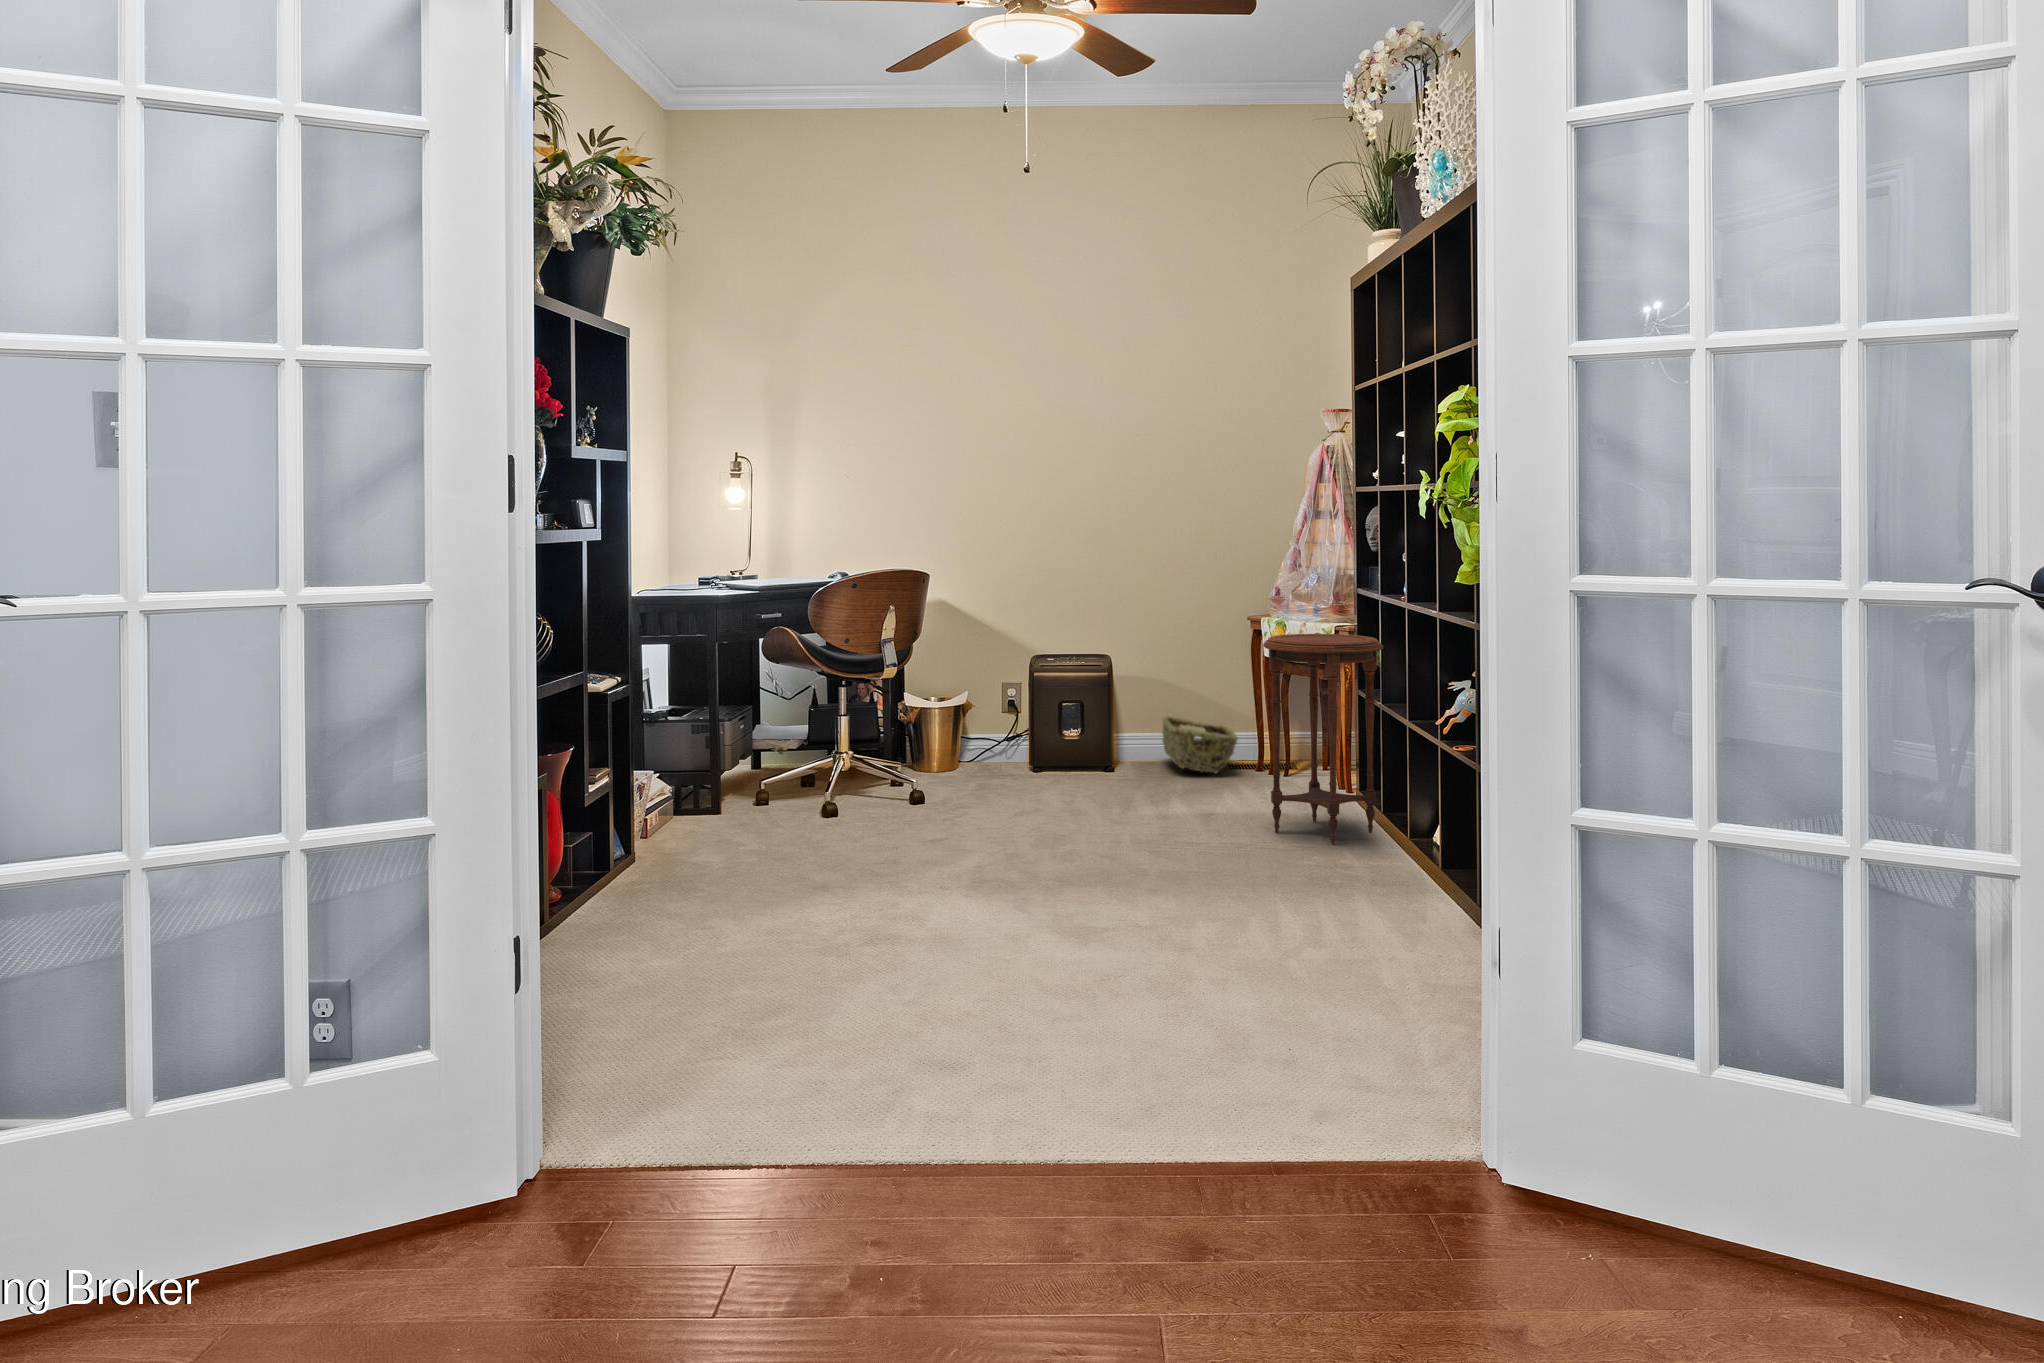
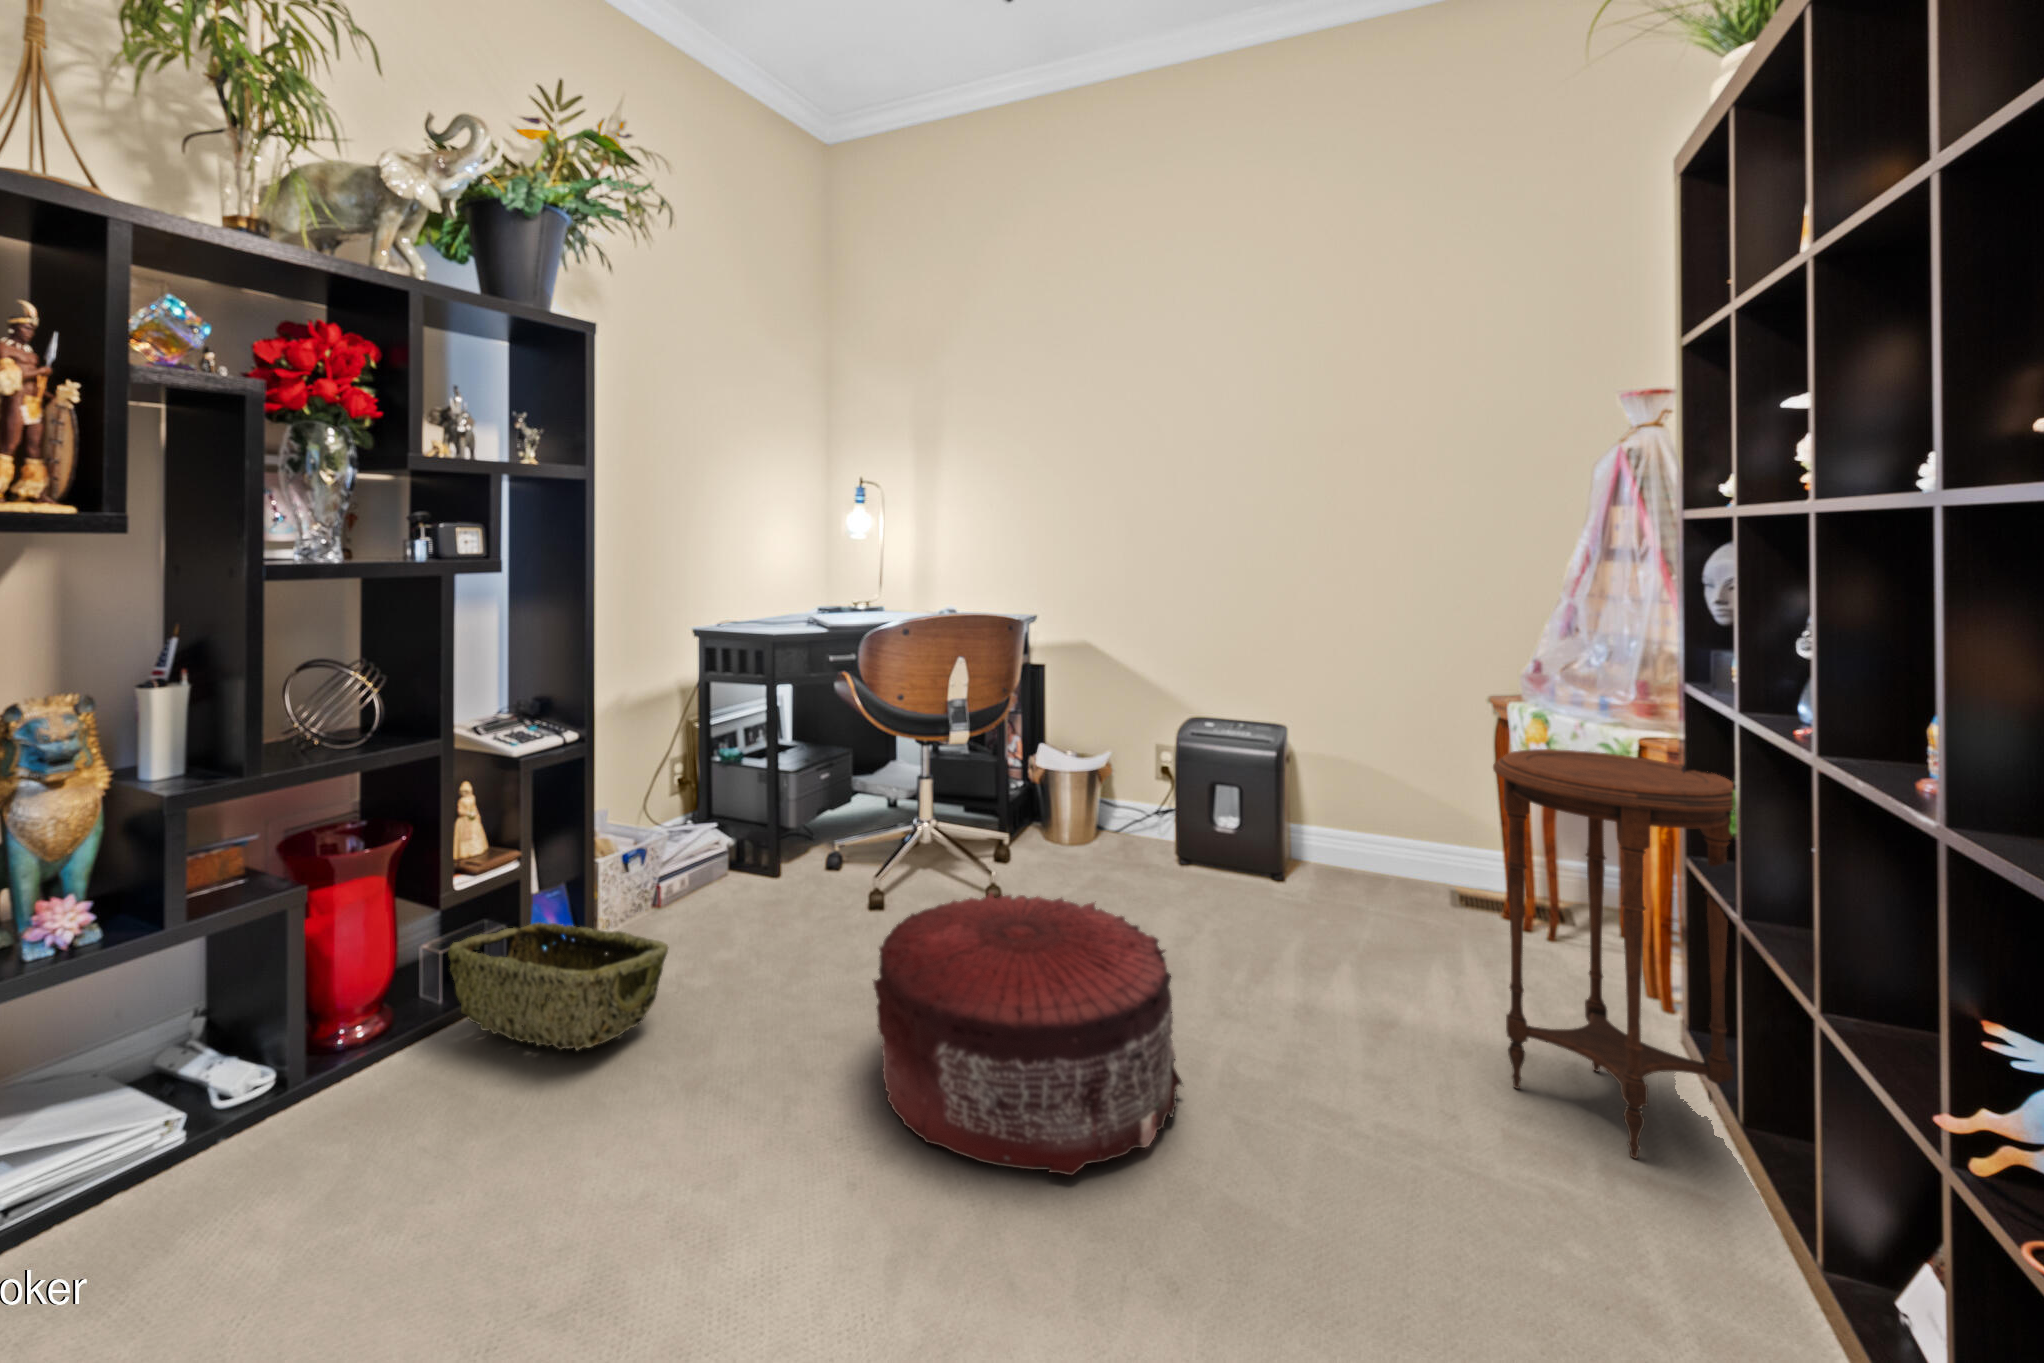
woven basket: present [1162,717,1237,773] -> present [448,922,668,1050]
pouf: none [914,759,1109,893] -> present [873,893,1183,1175]

